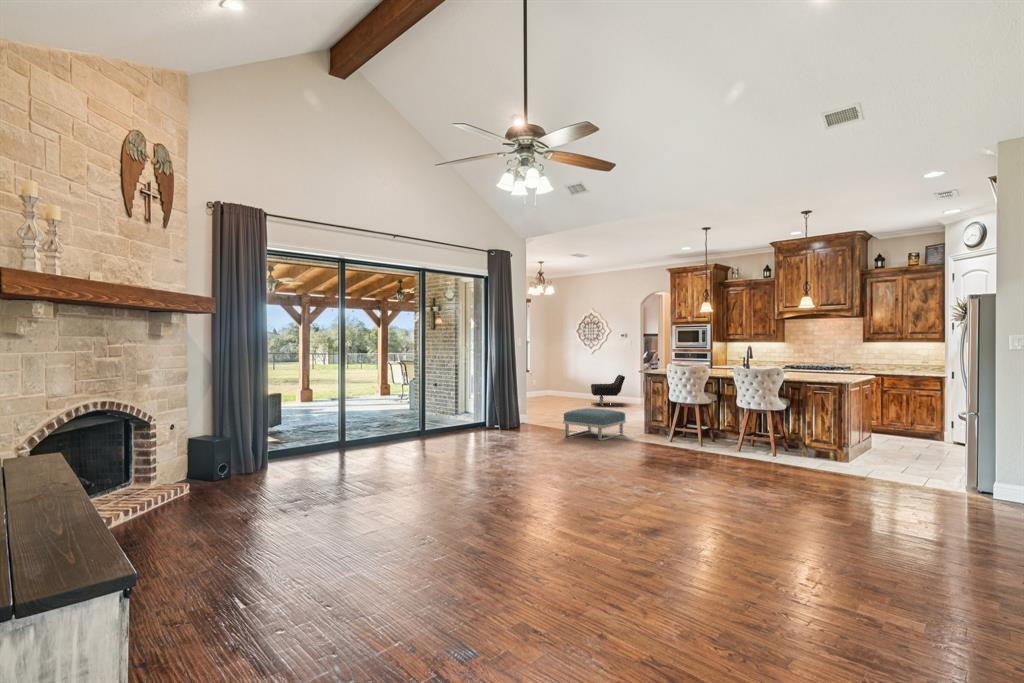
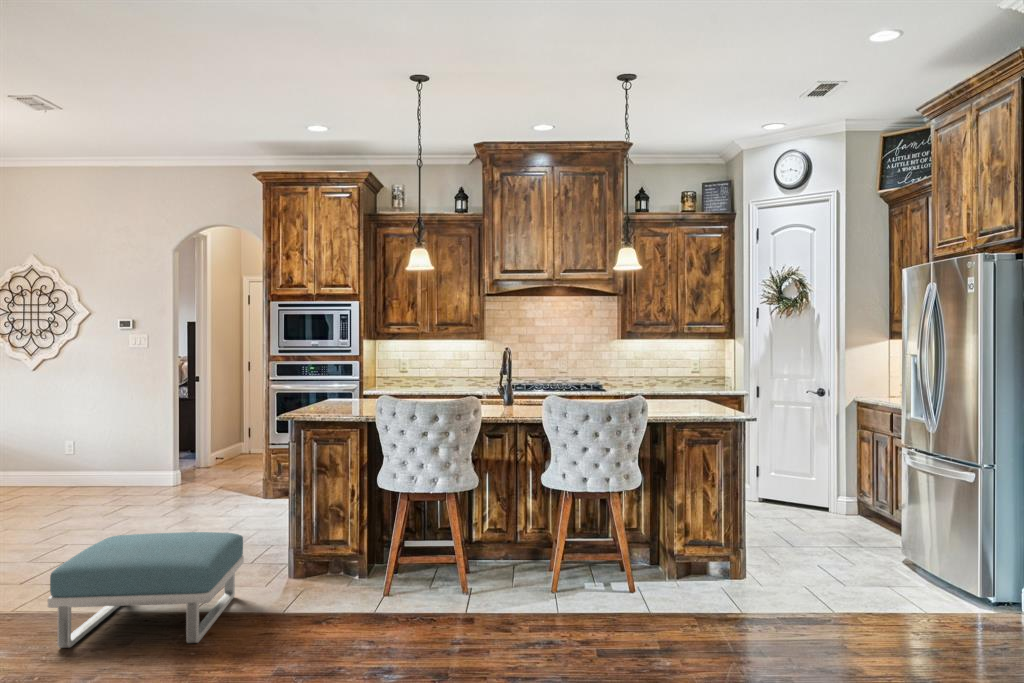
lounge chair: present [591,375,625,406] -> none [38,417,145,498]

